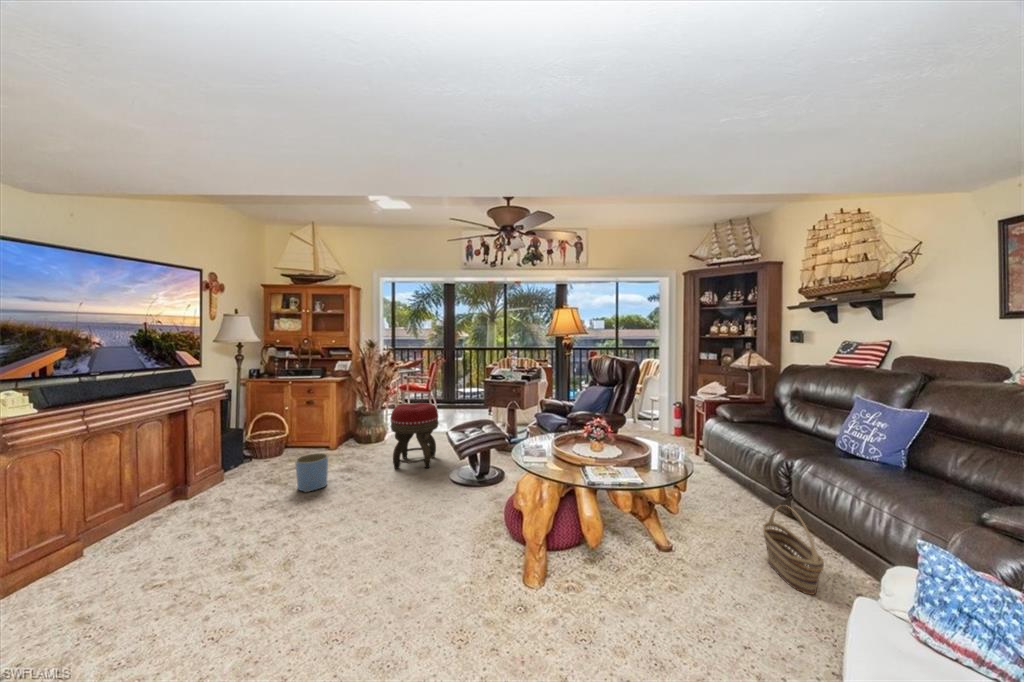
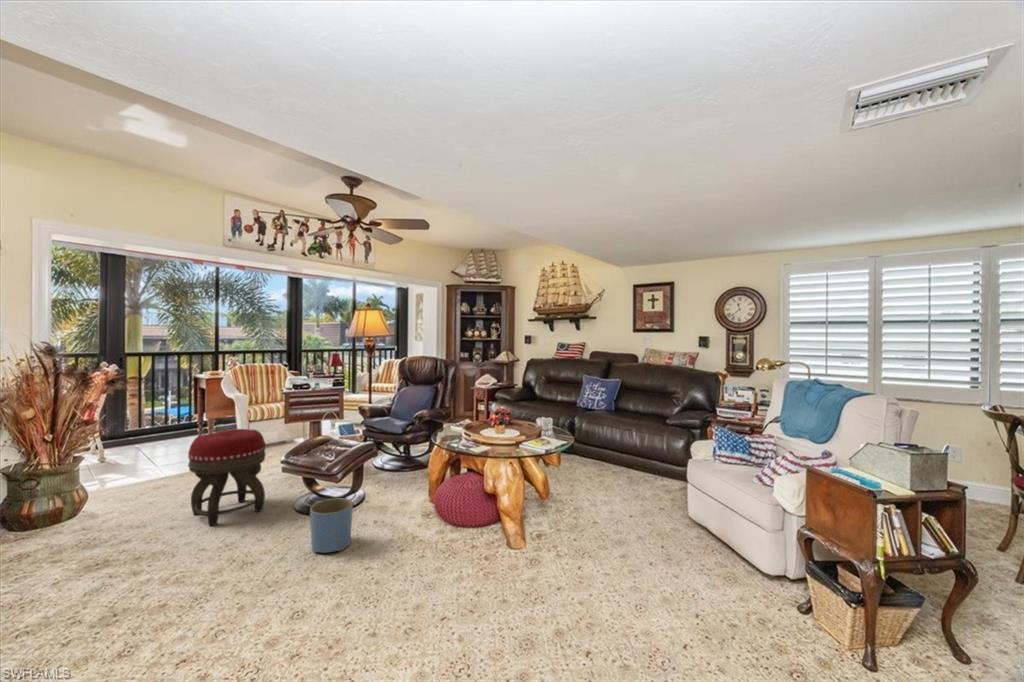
planter: present [296,453,328,492] -> present [310,498,353,553]
basket: present [763,506,824,595] -> none [580,439,616,482]

